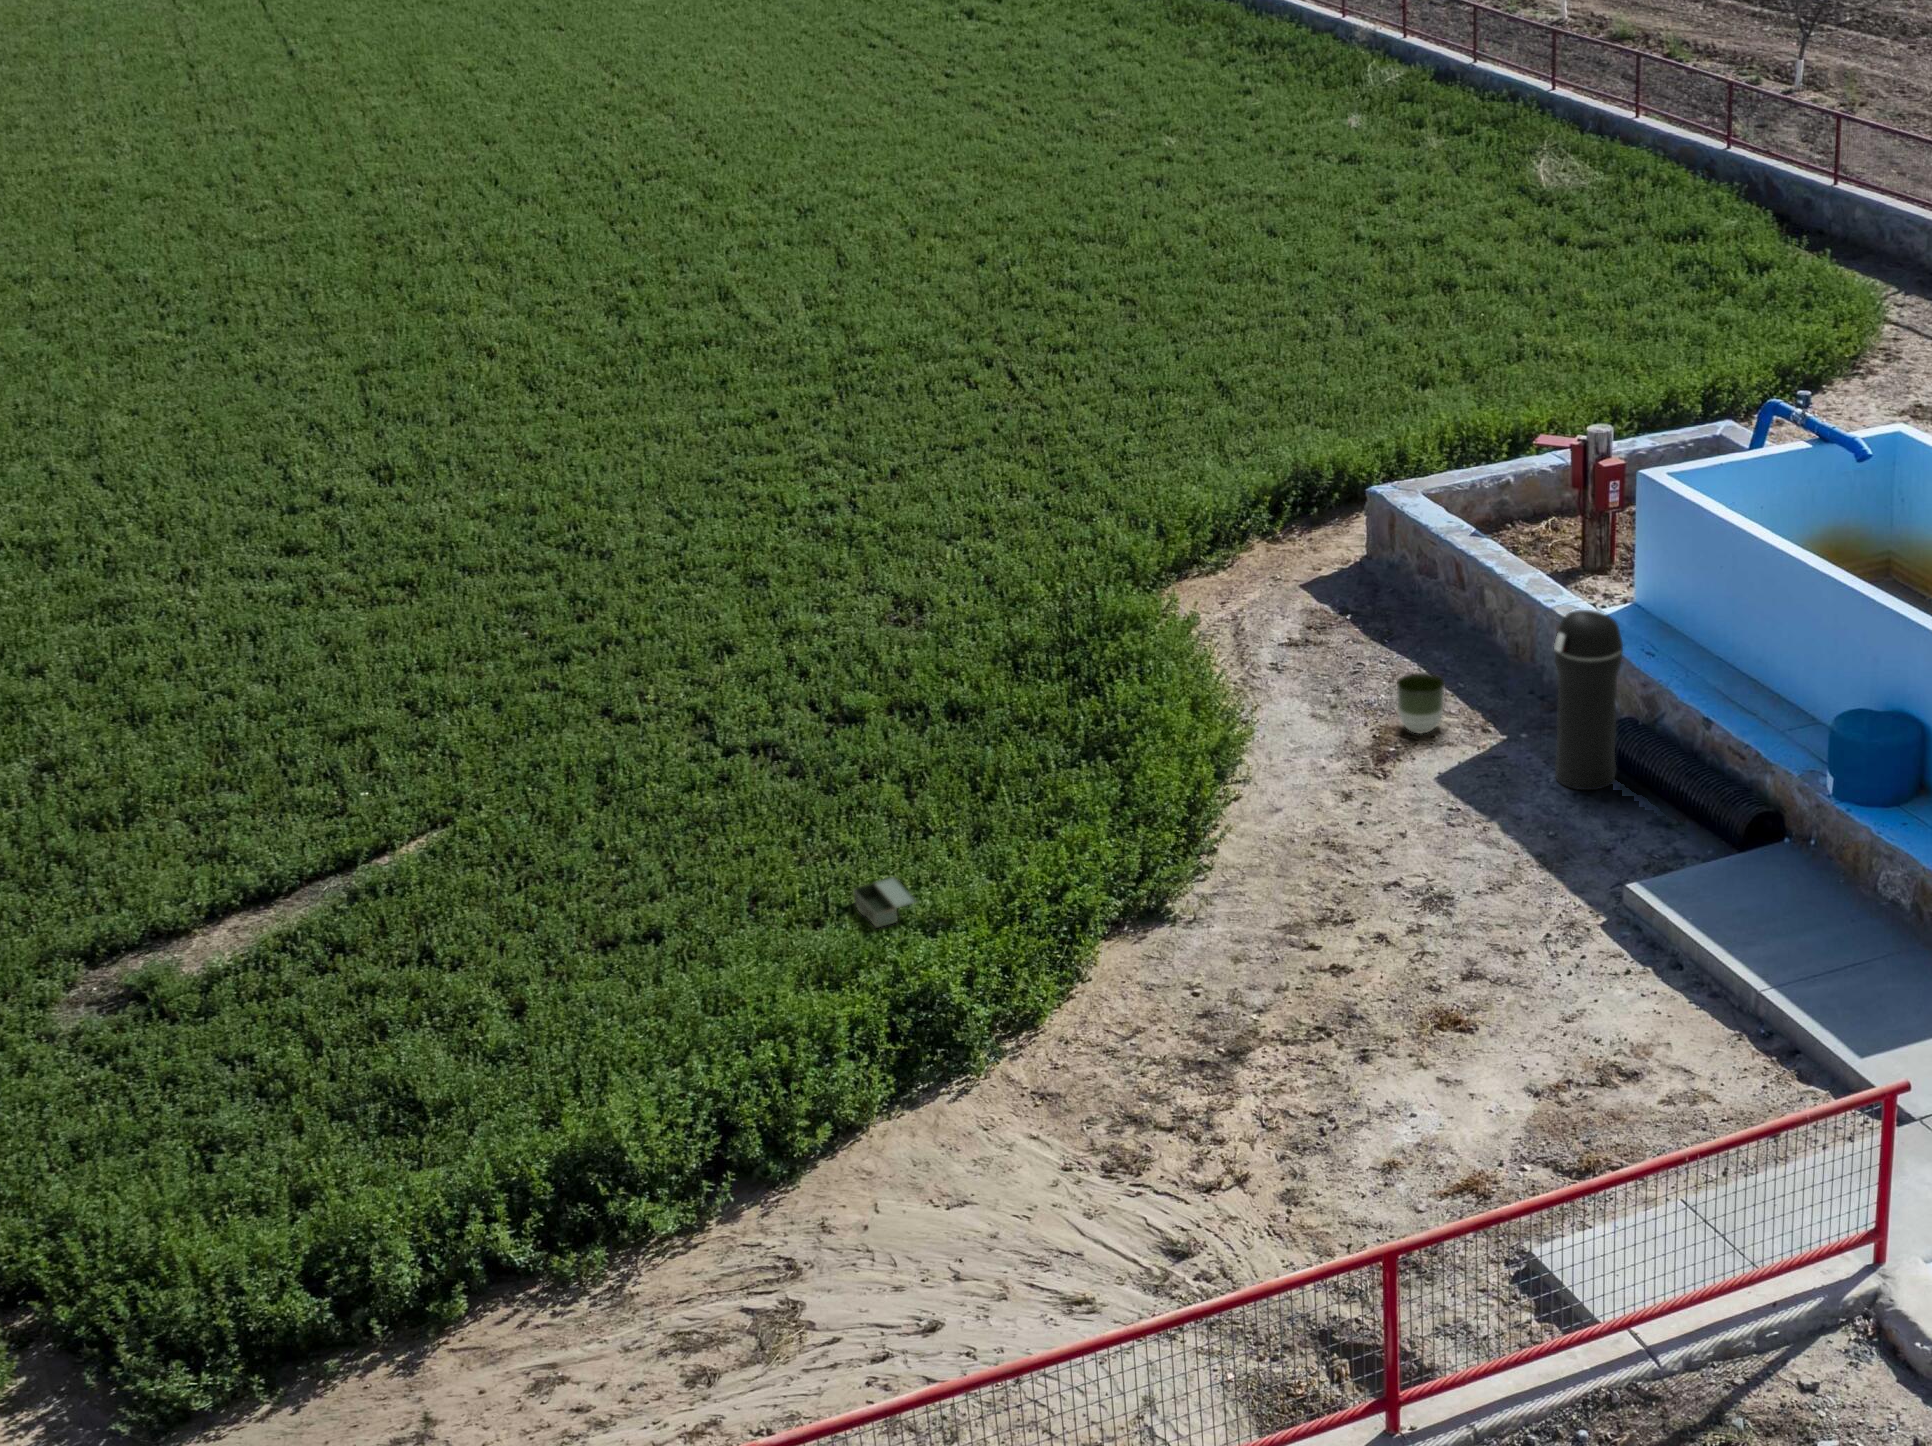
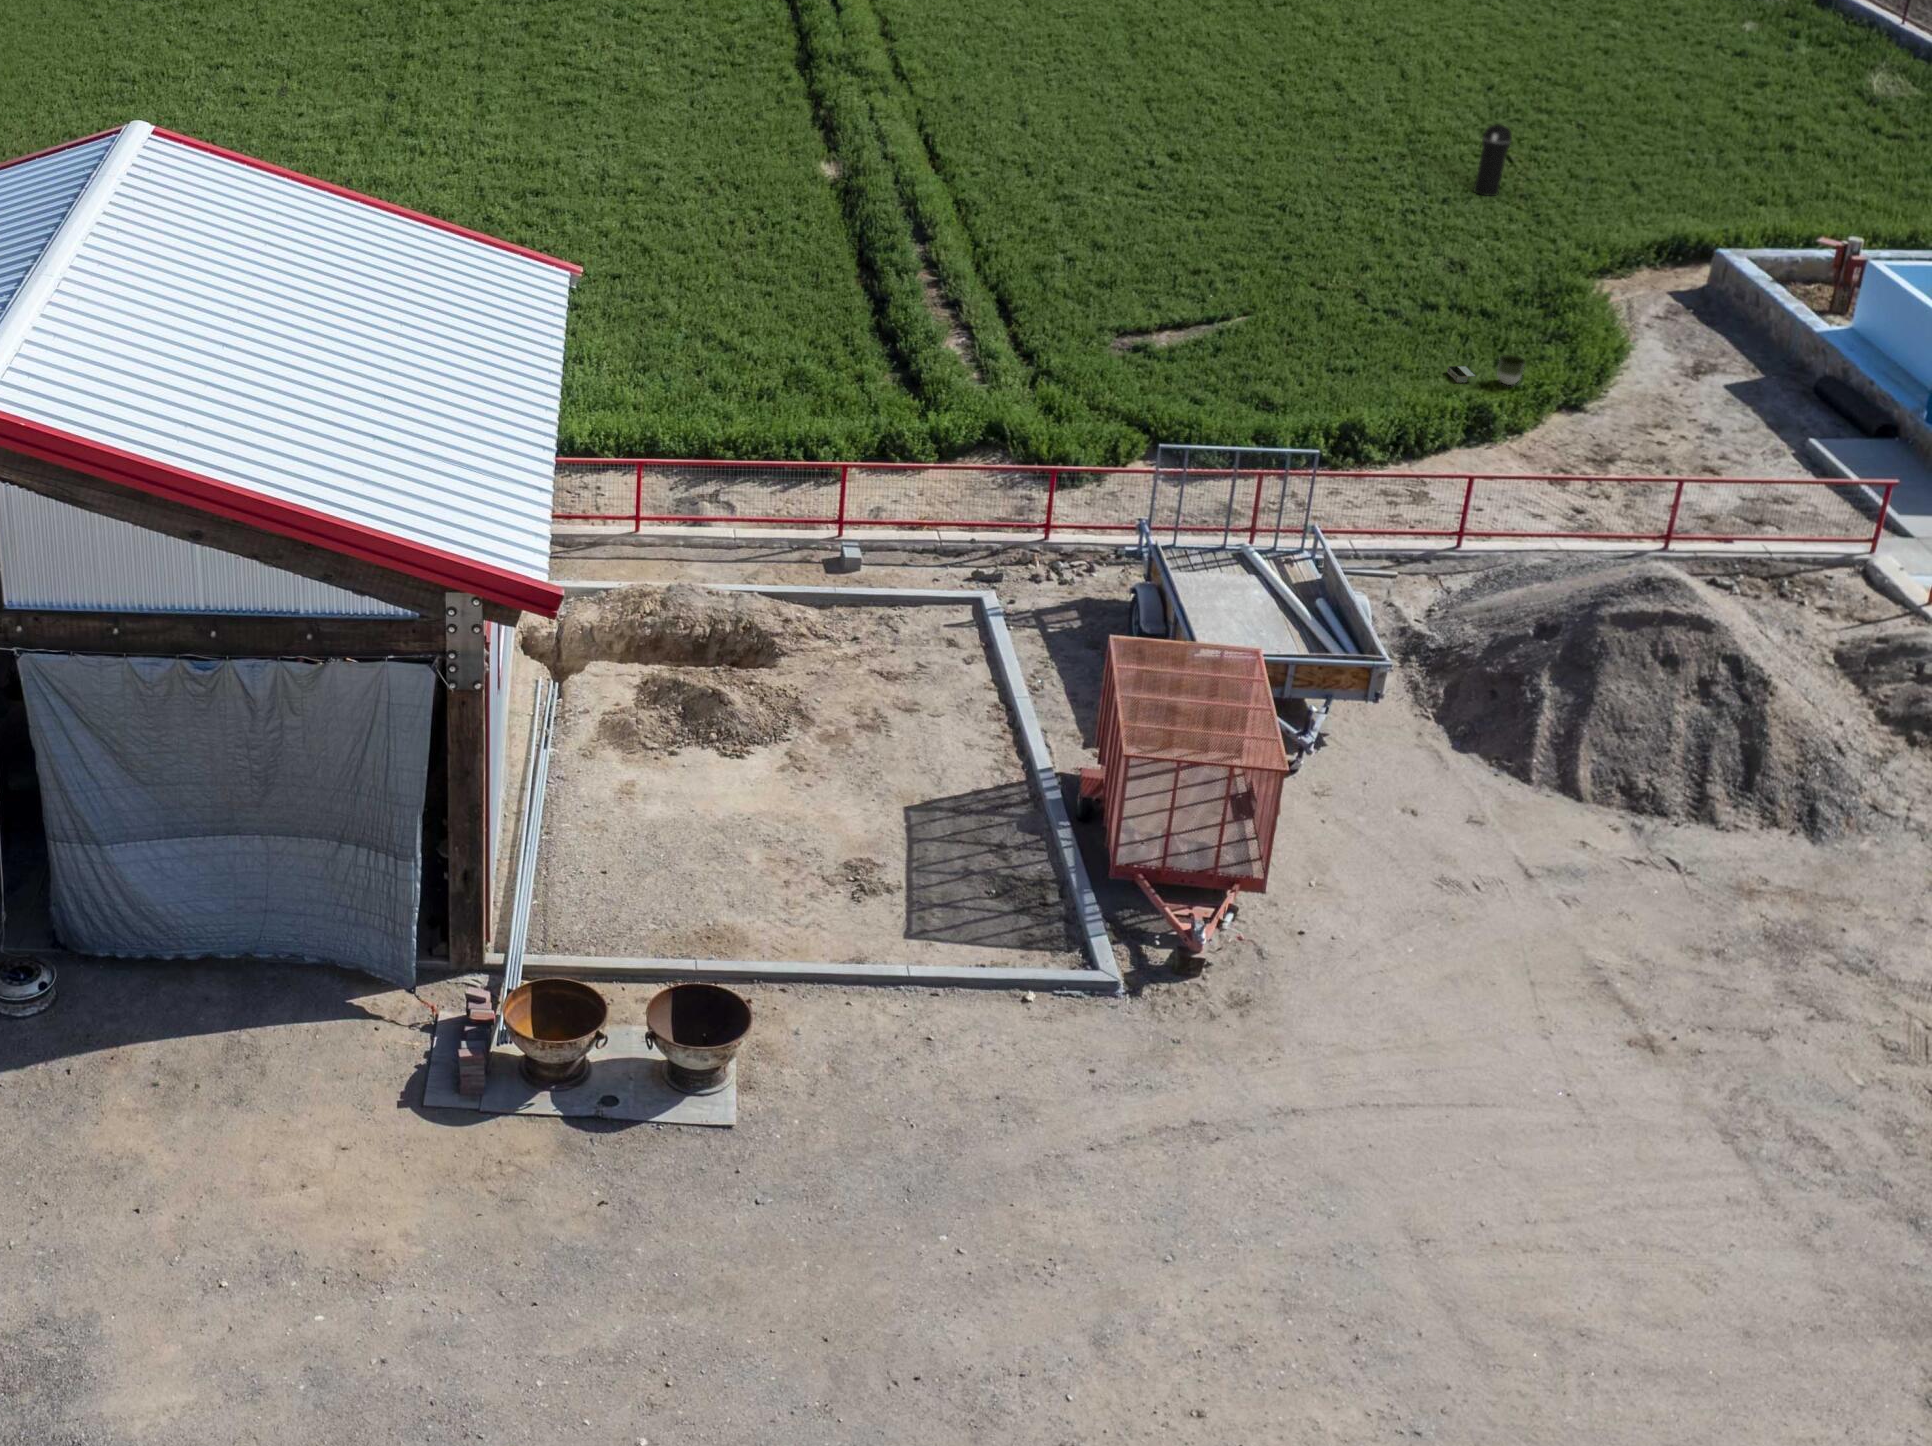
trash can: present [1554,610,1623,790] -> present [1474,124,1512,196]
planter: present [1397,673,1444,734] -> present [1498,355,1525,385]

